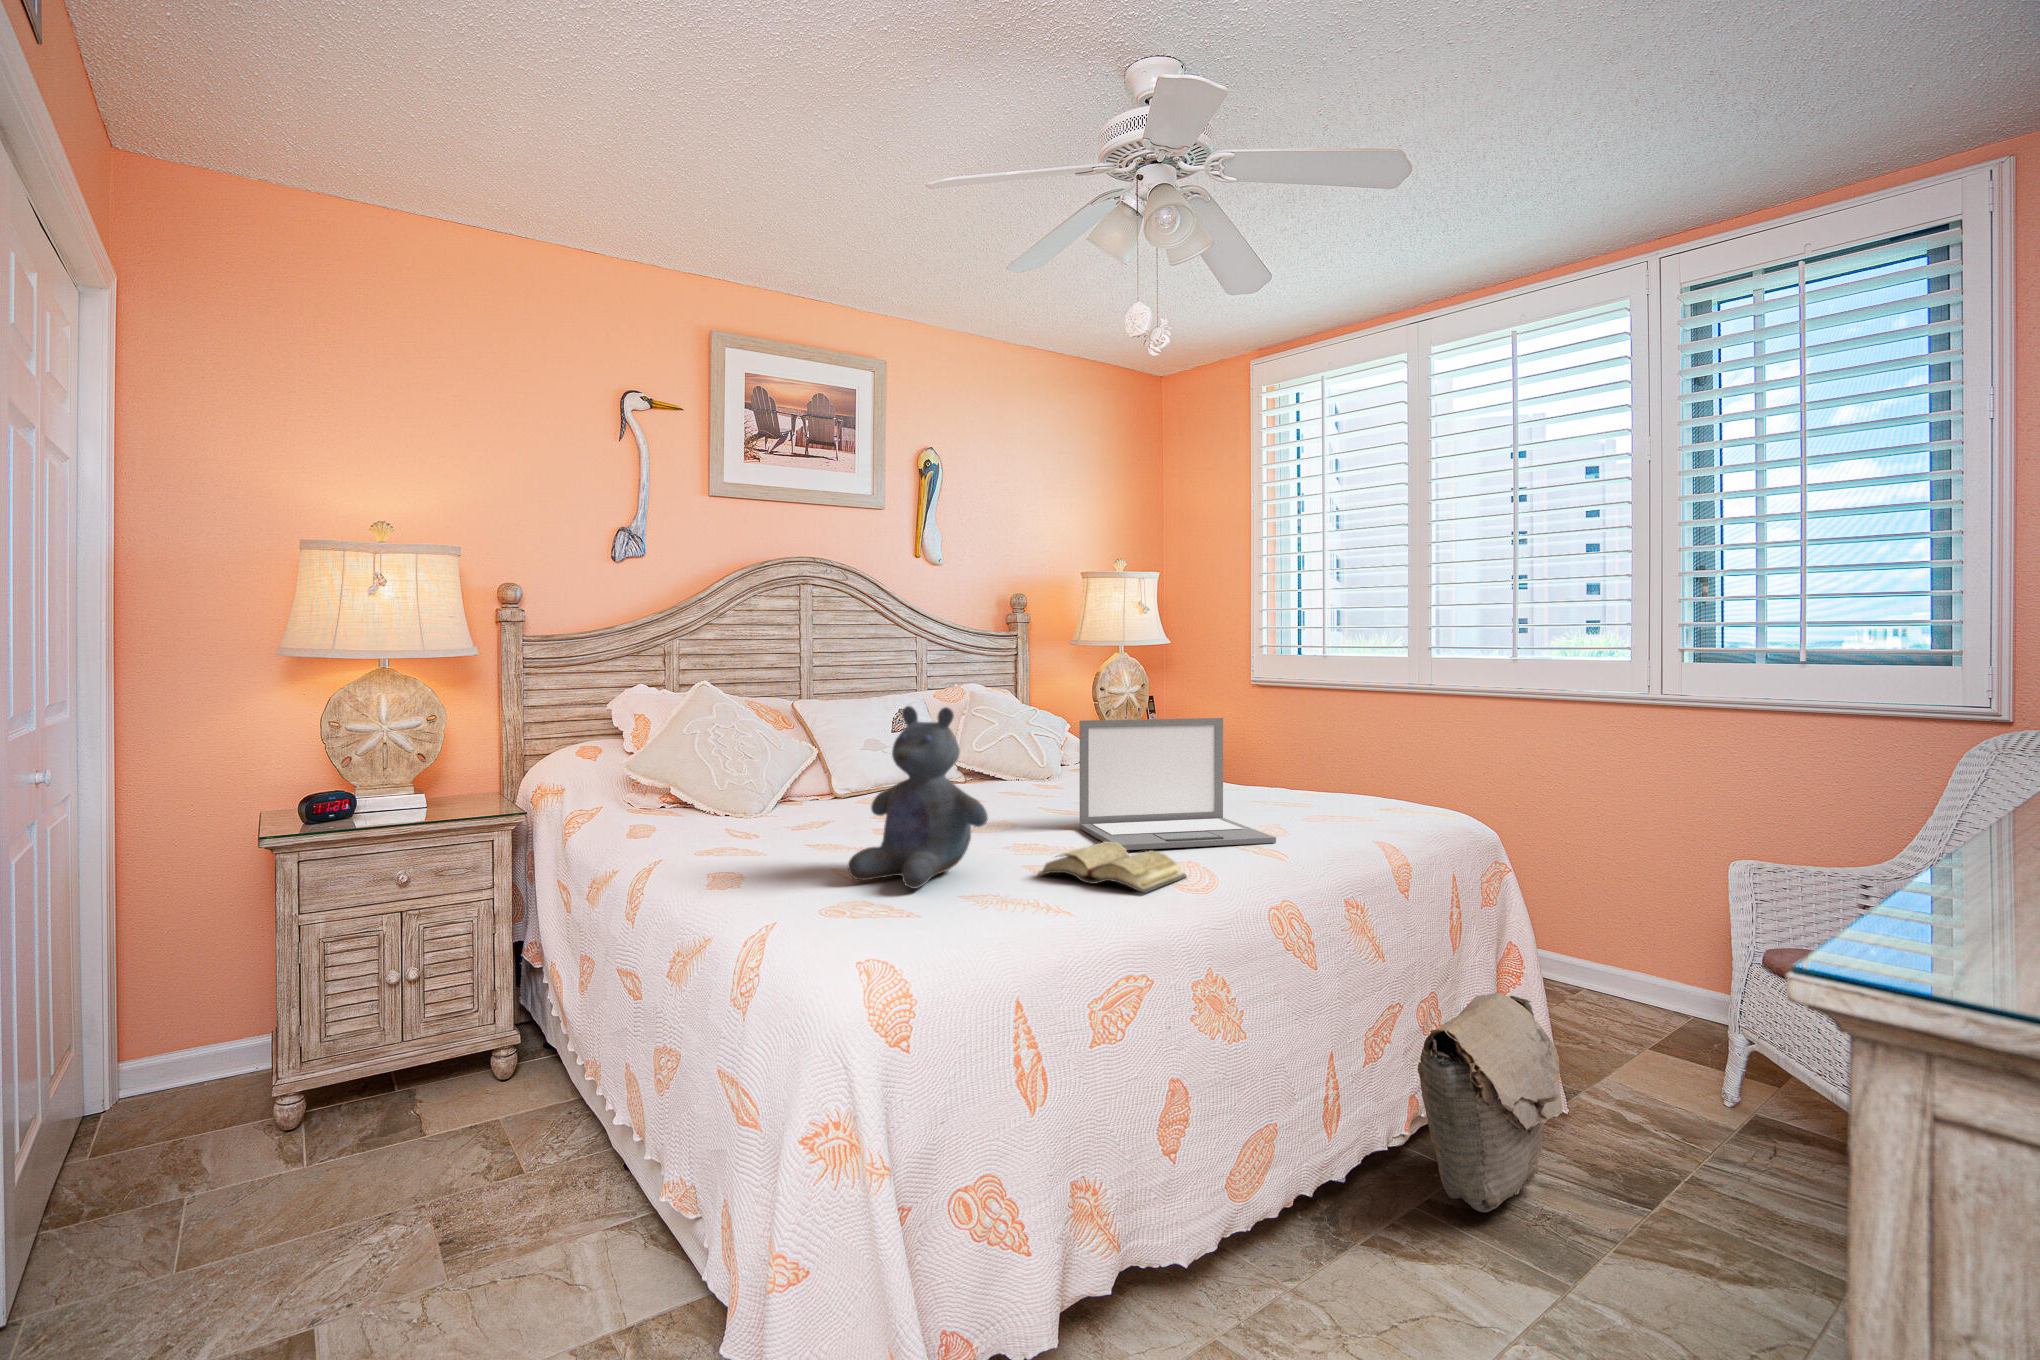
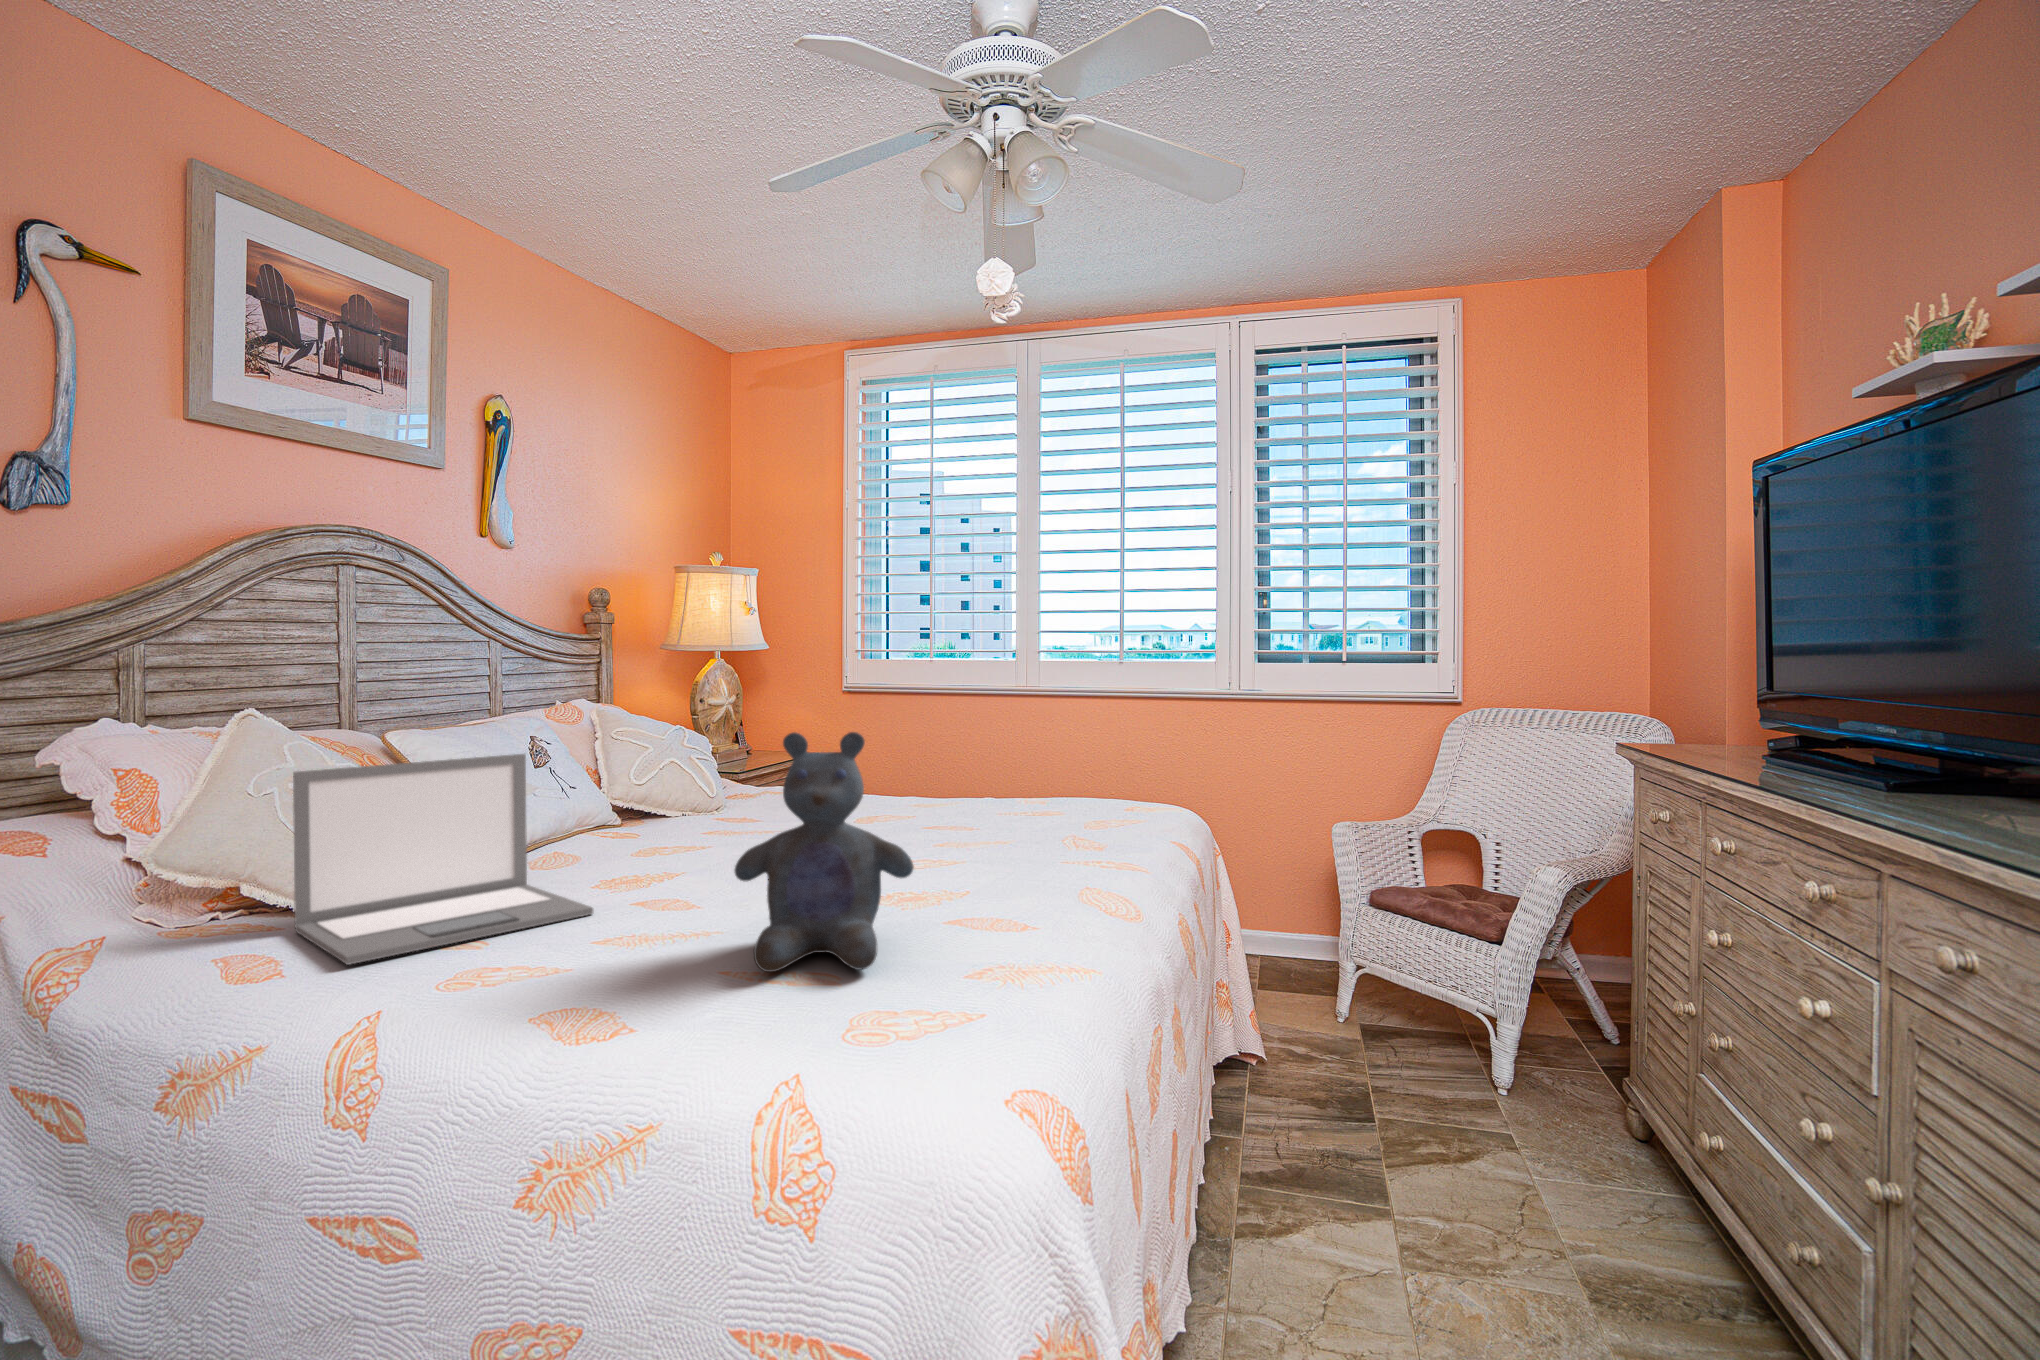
laptop: present [1080,718,1276,850] -> present [293,754,593,965]
diary: present [1039,842,1186,893] -> none [958,876,1103,928]
bag: present [1418,992,1563,1212] -> none [1231,965,1329,1169]

